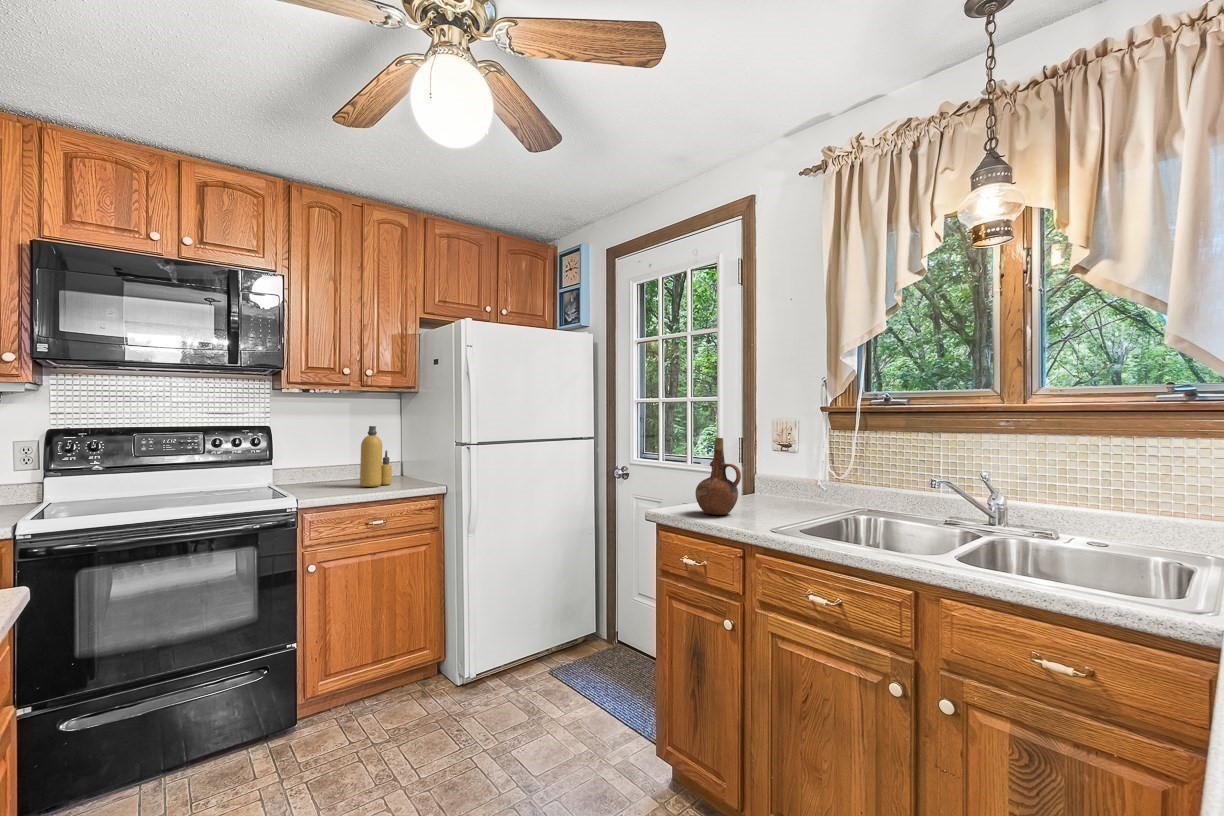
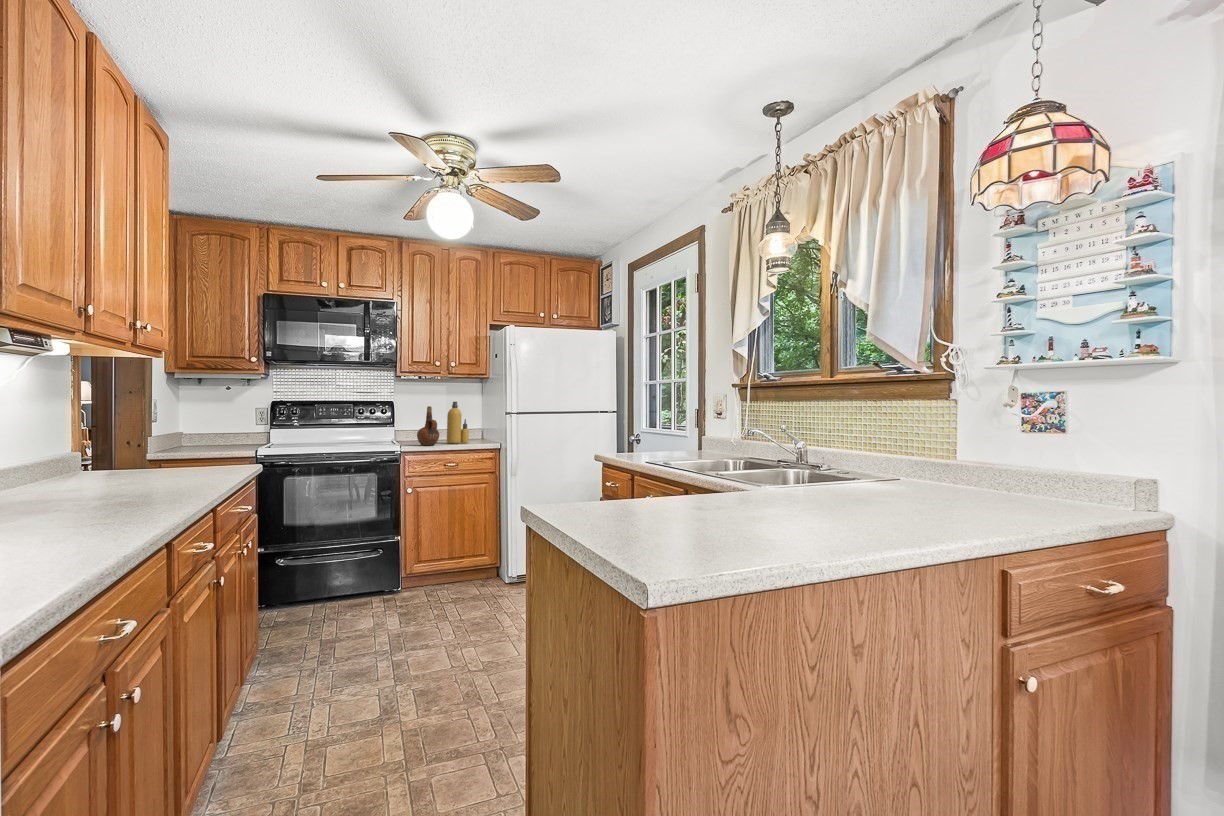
ceramic pitcher: present [695,438,741,515] -> present [417,406,439,445]

